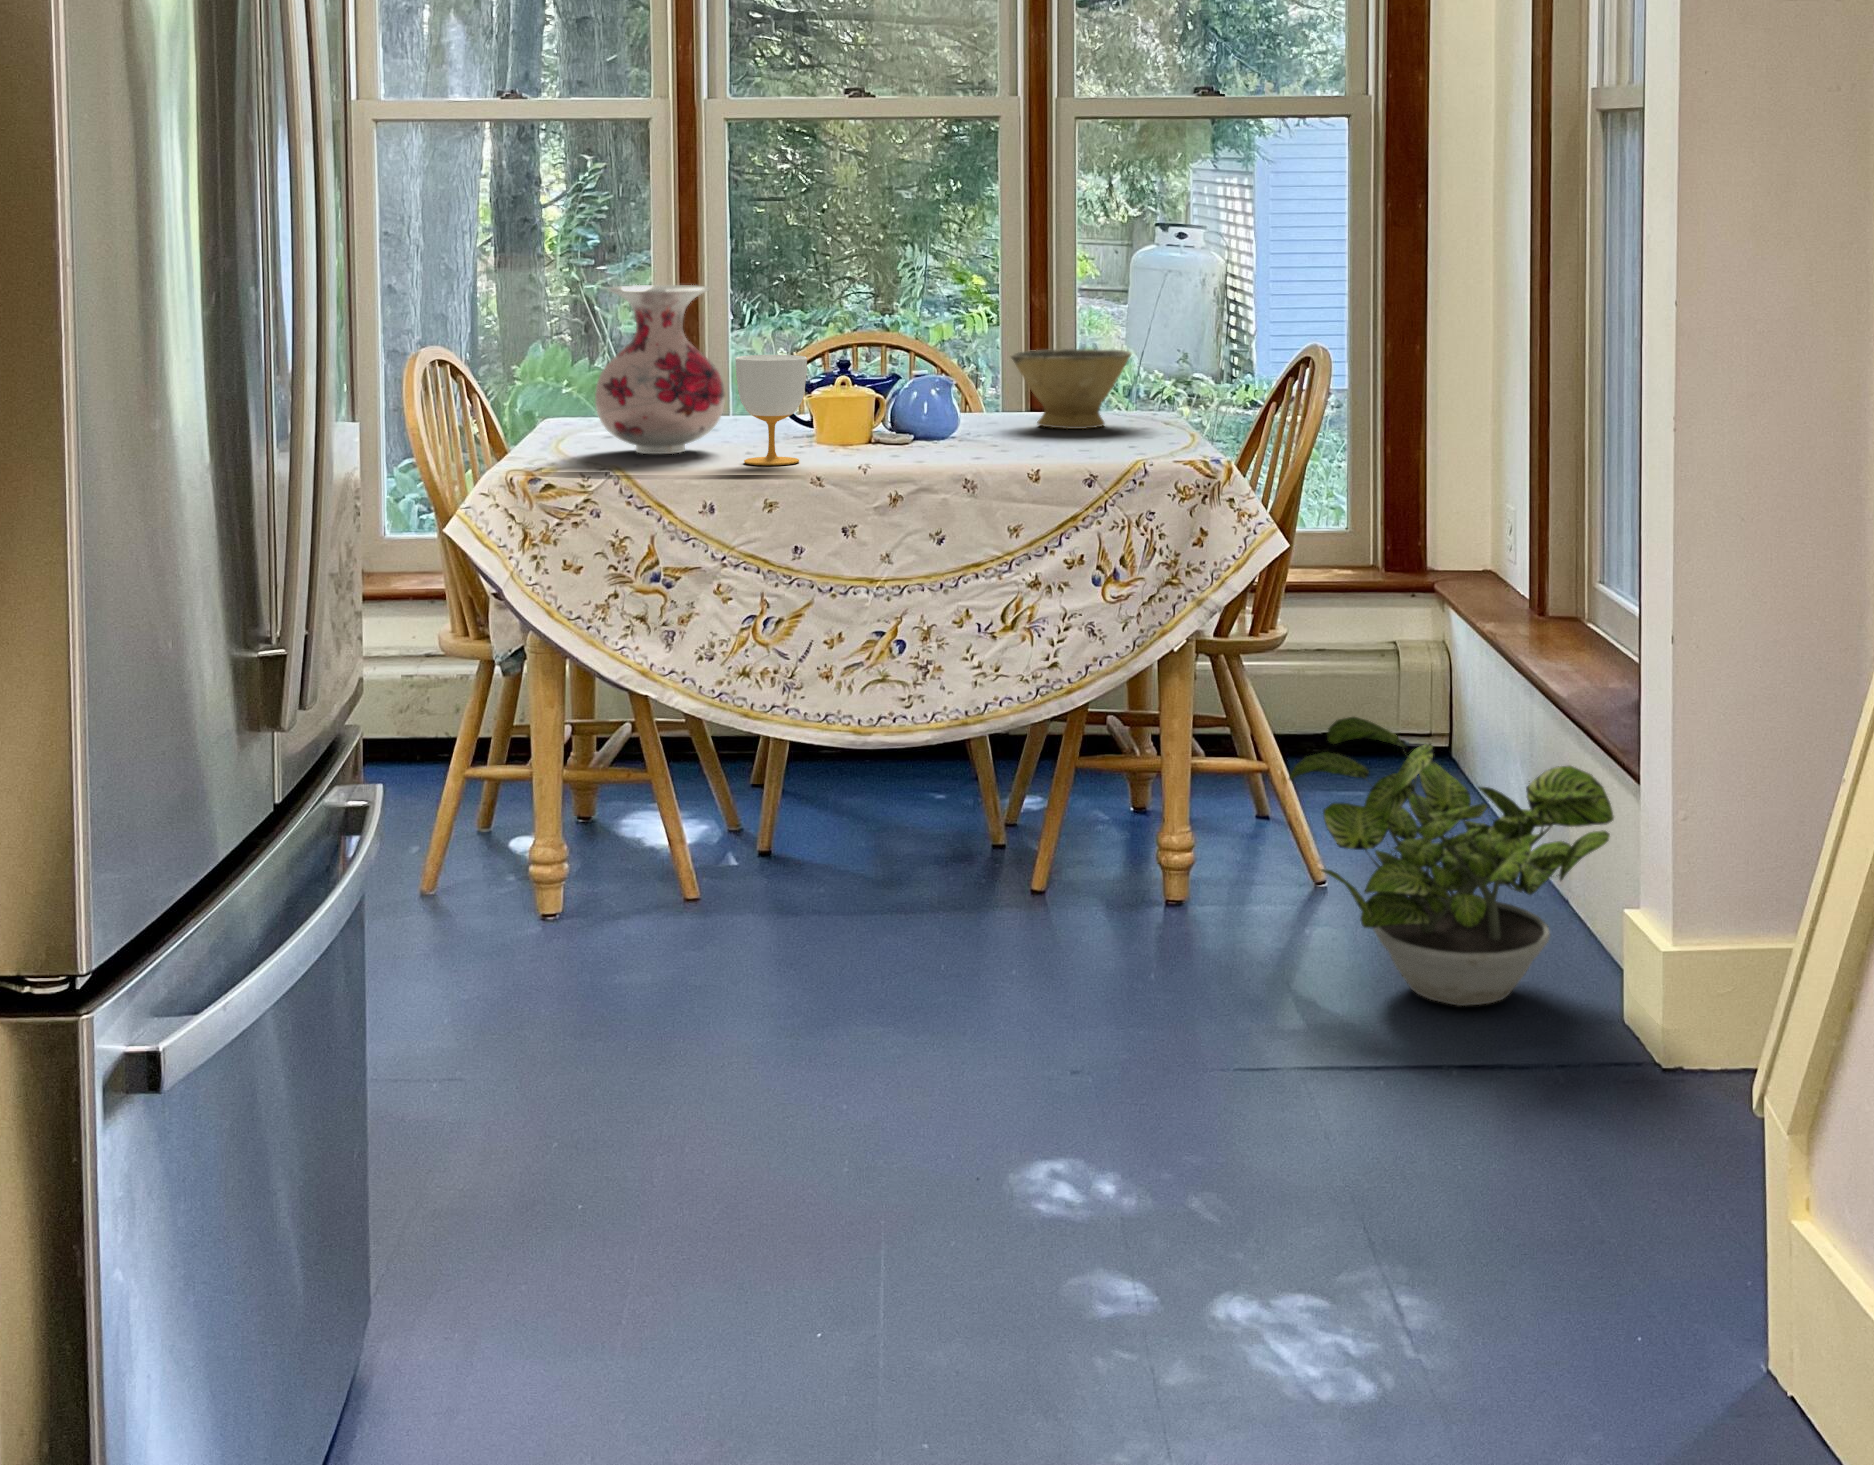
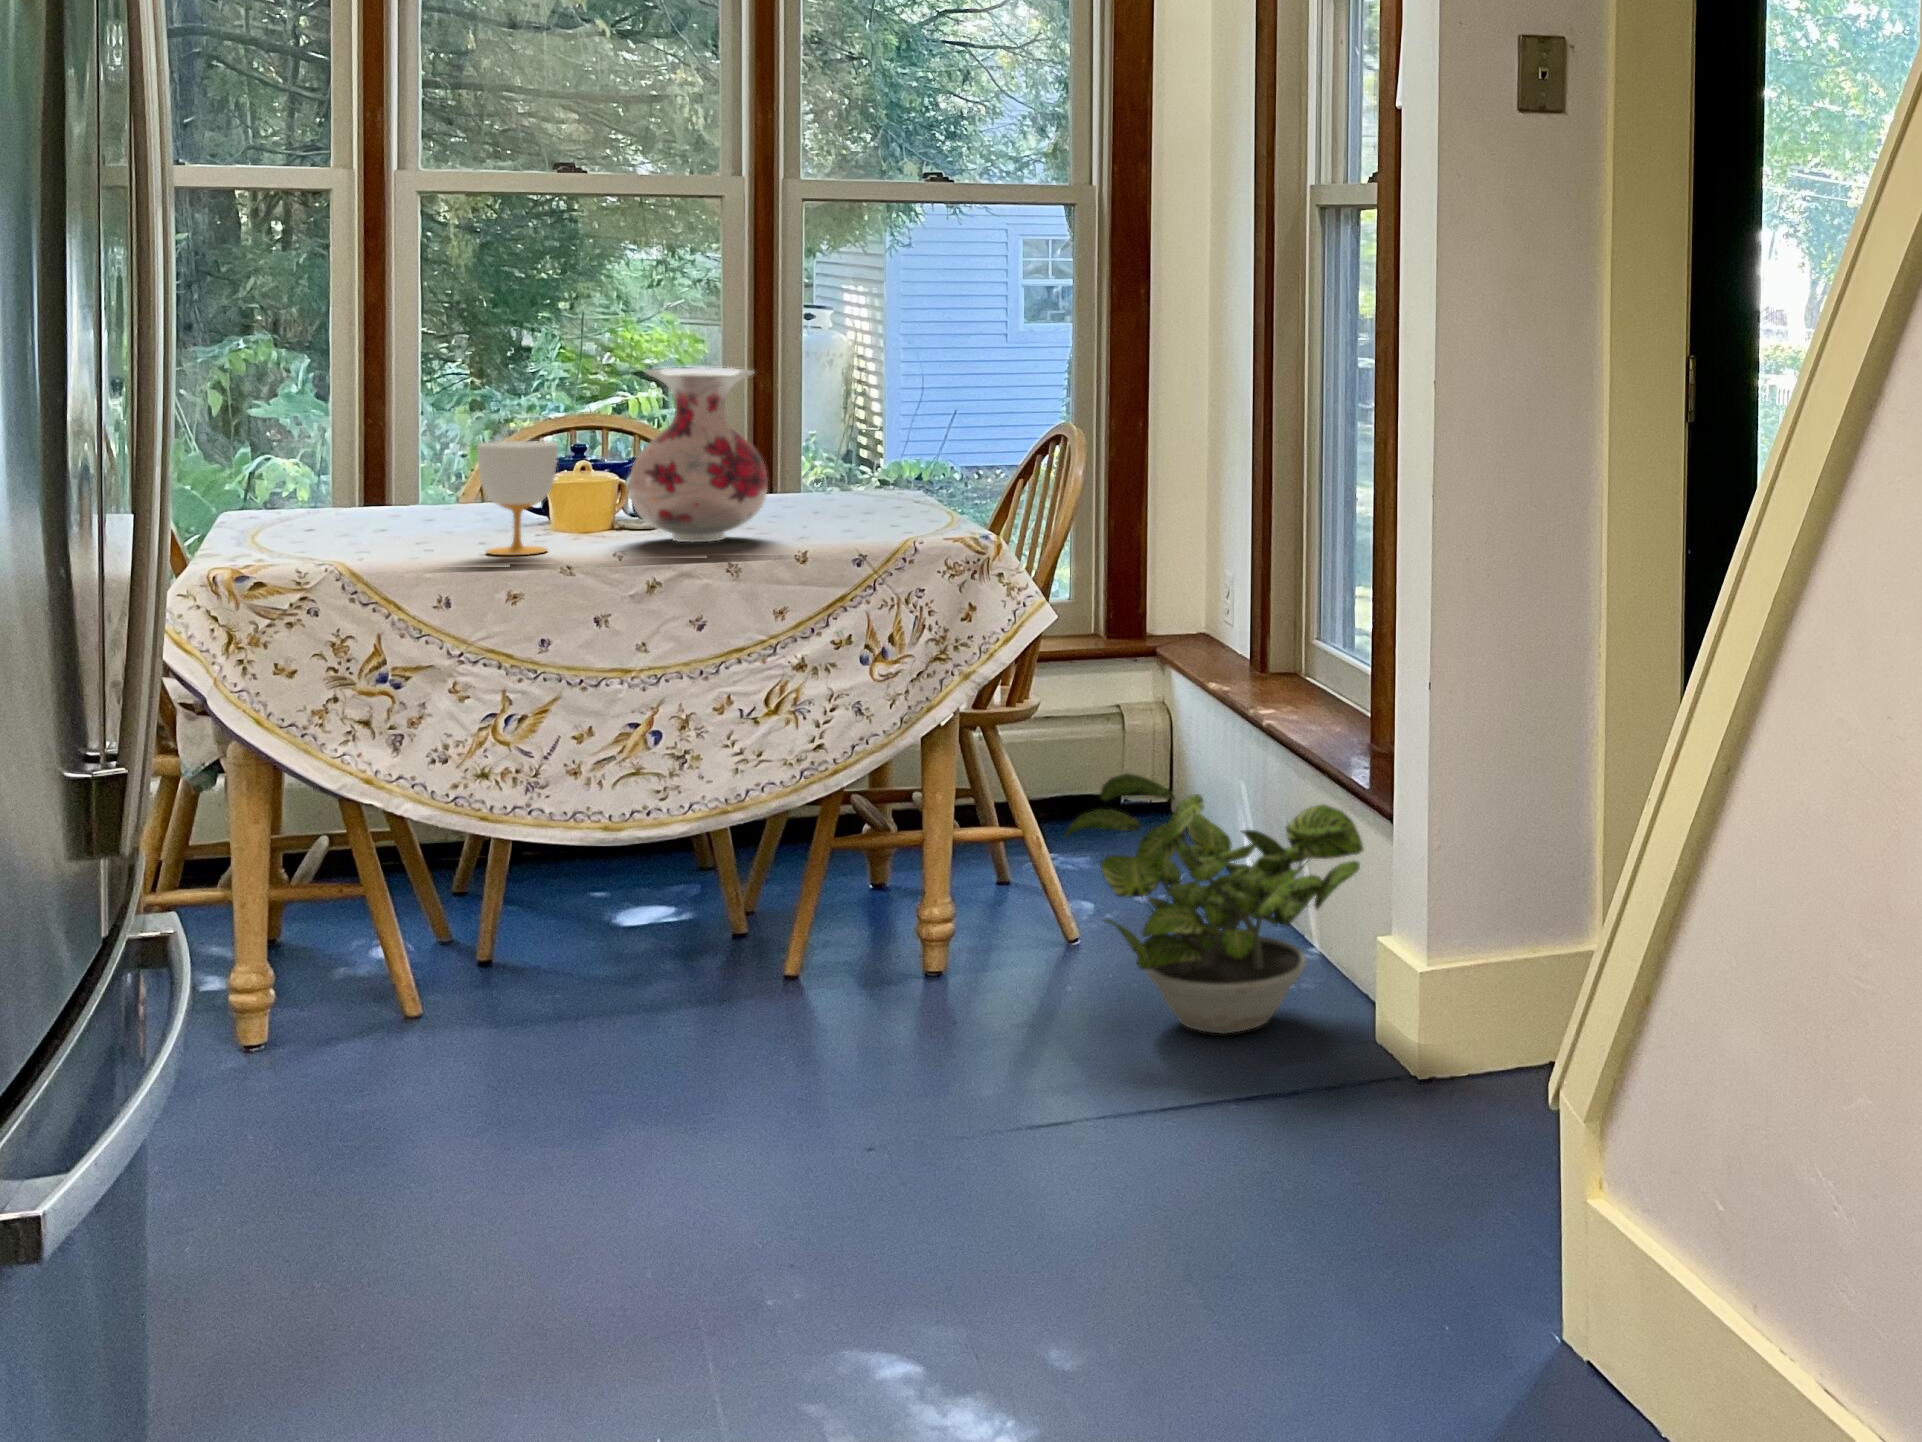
vase: present [595,285,725,454] -> present [629,368,768,542]
bowl: present [1011,349,1131,429] -> none [751,431,878,510]

